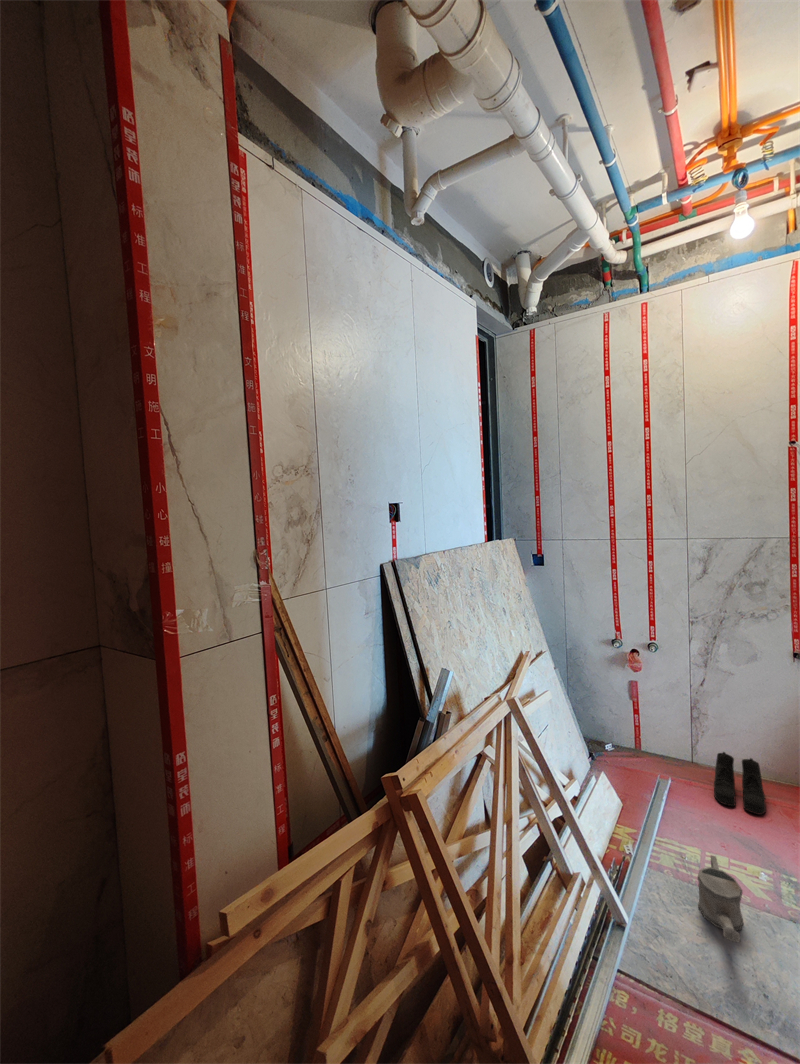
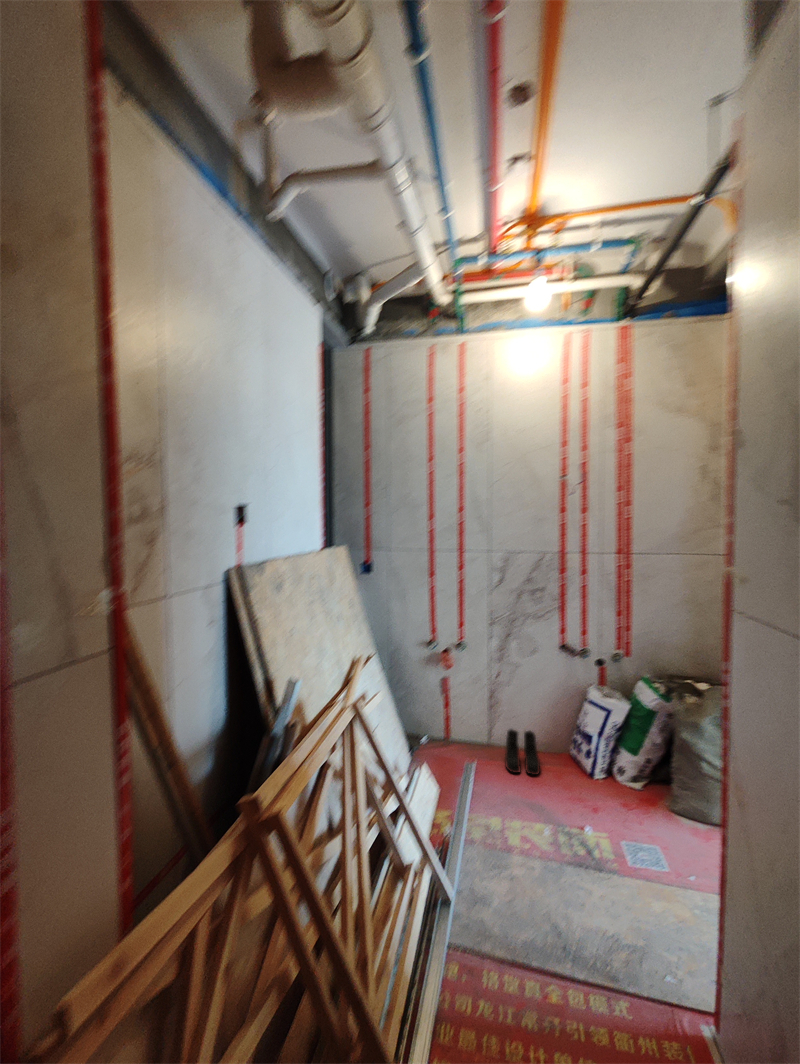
watering can: present [697,855,743,942] -> none [503,817,537,886]

